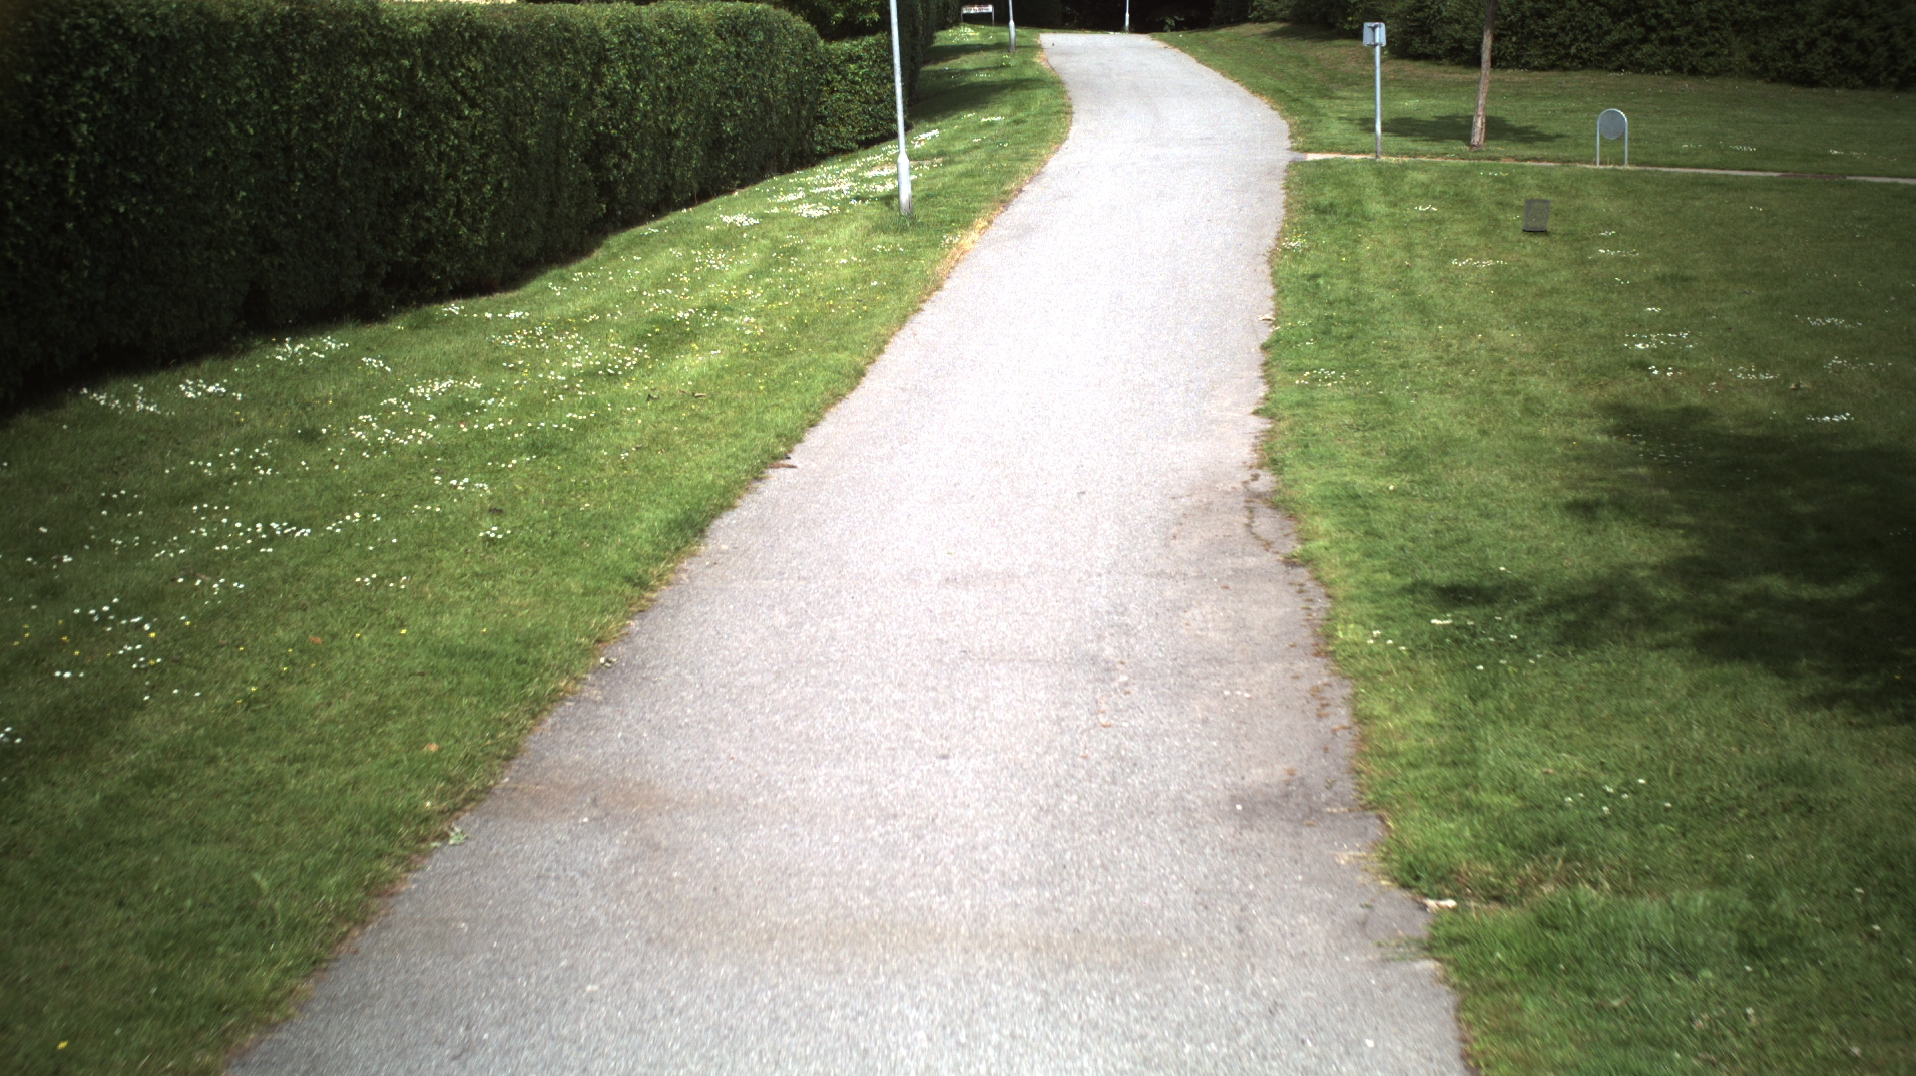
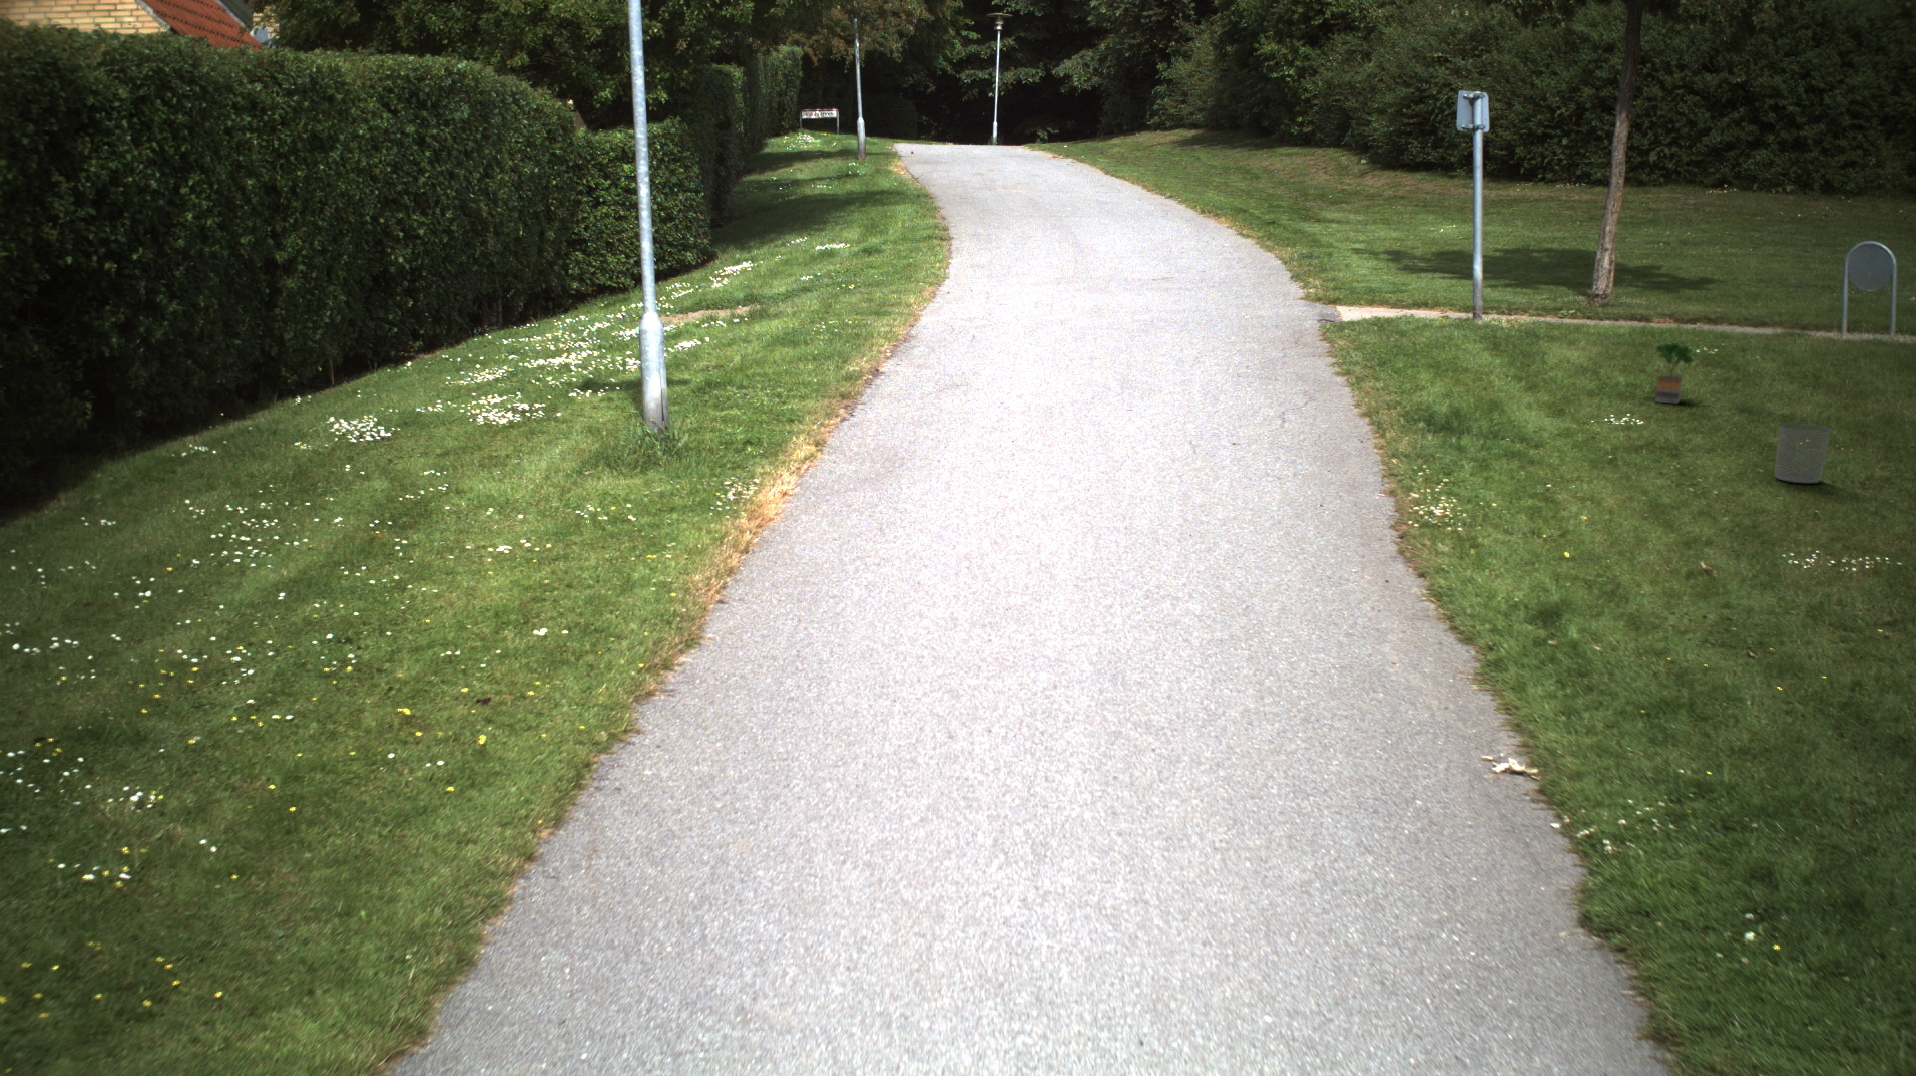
potted tree: none [1496,160,1521,198] -> present [1654,343,1695,404]

